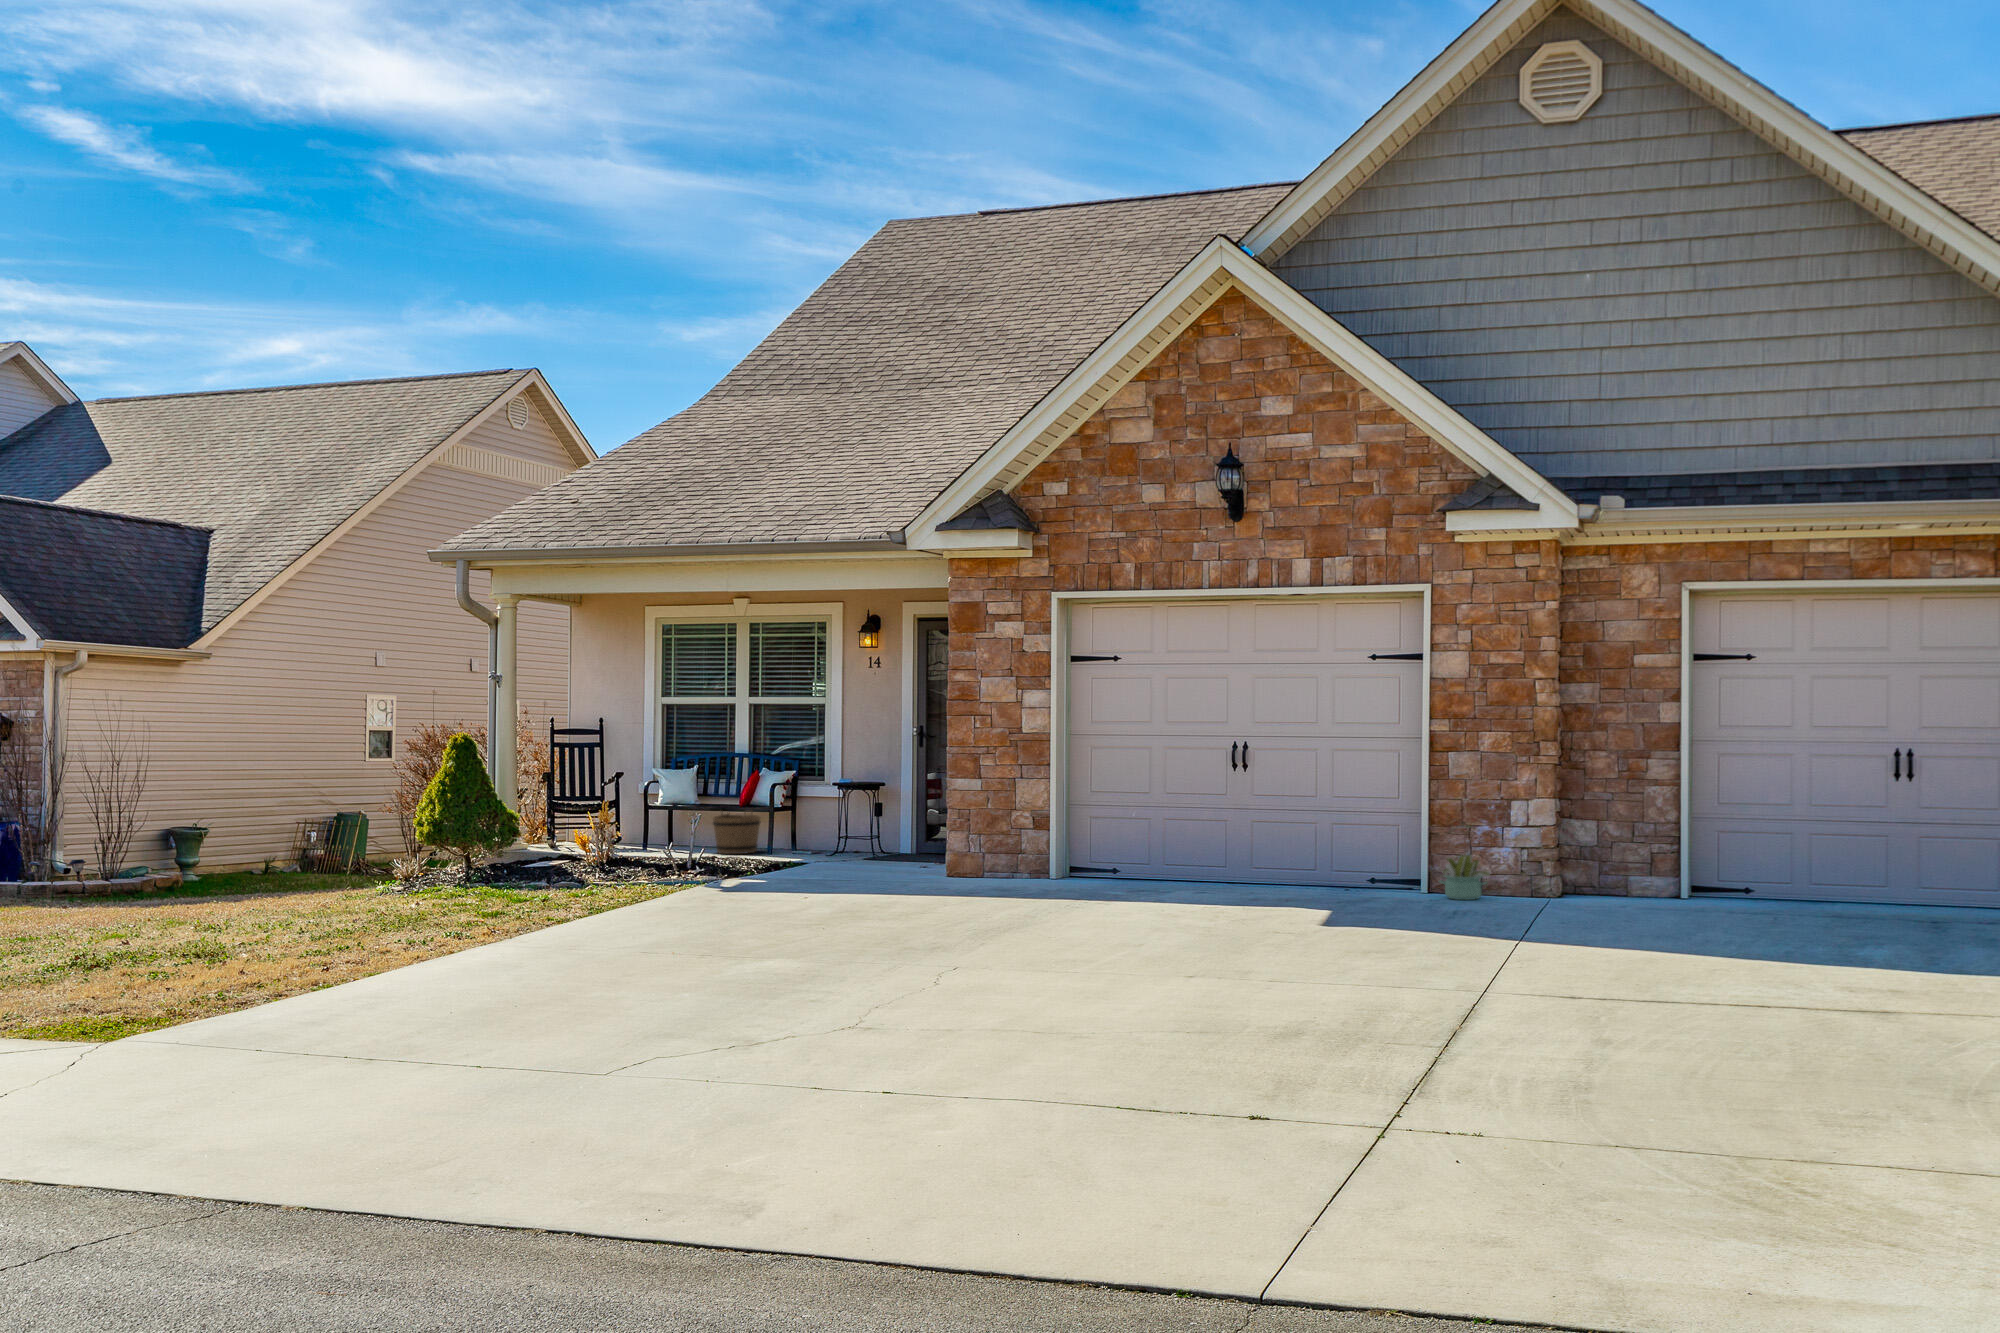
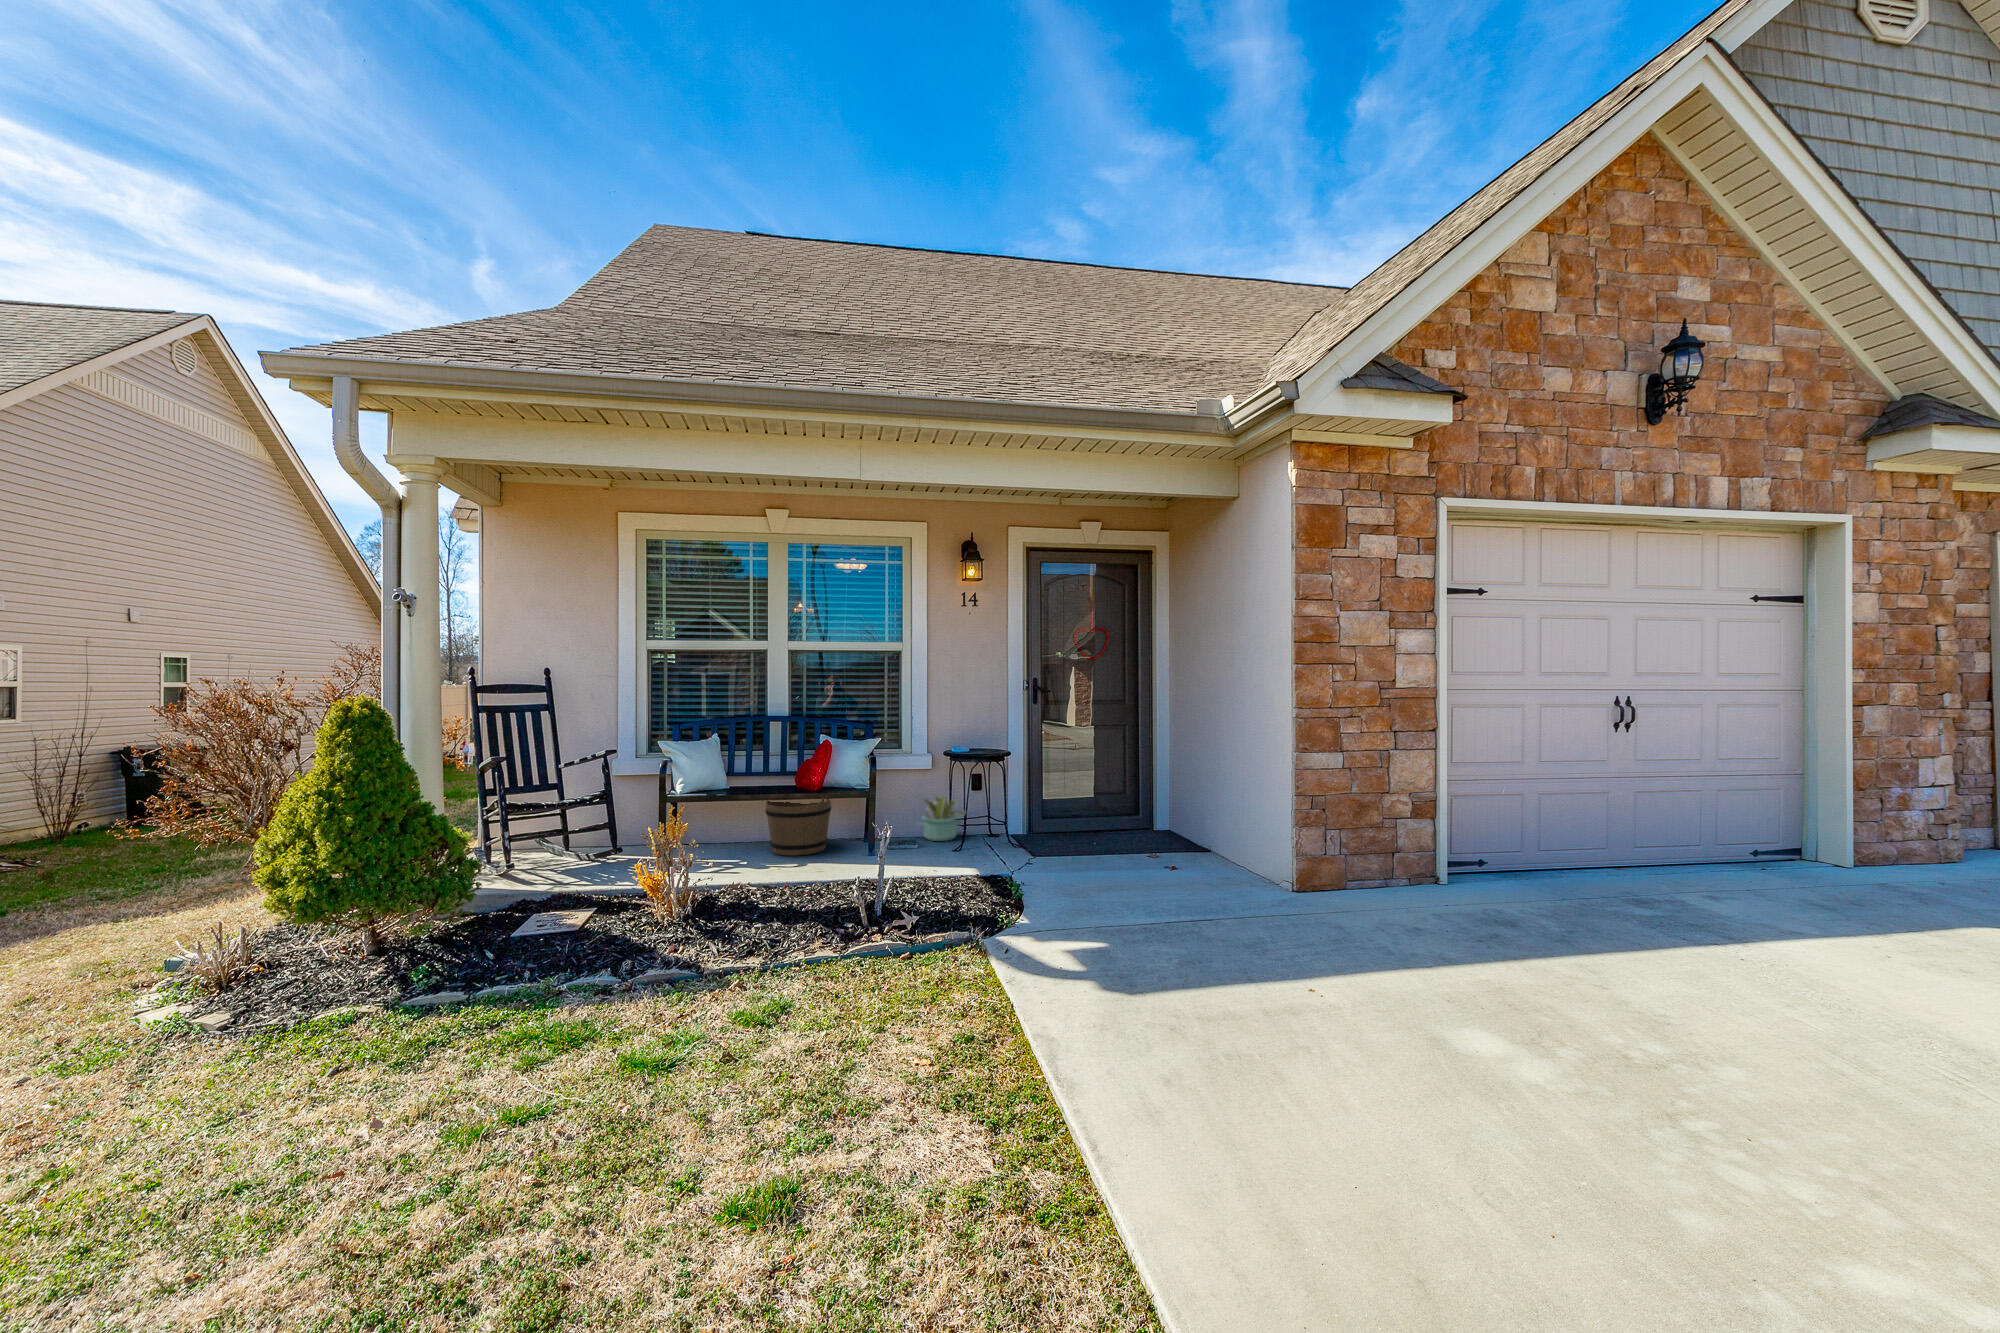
decorative plant: present [1439,855,1490,900] -> present [918,796,966,841]

